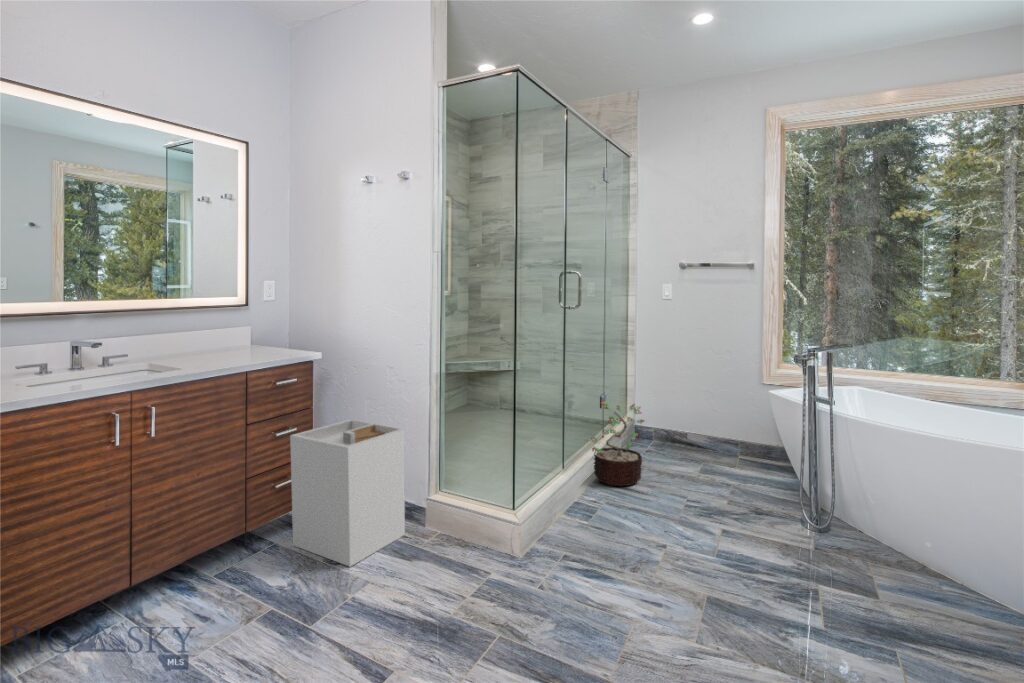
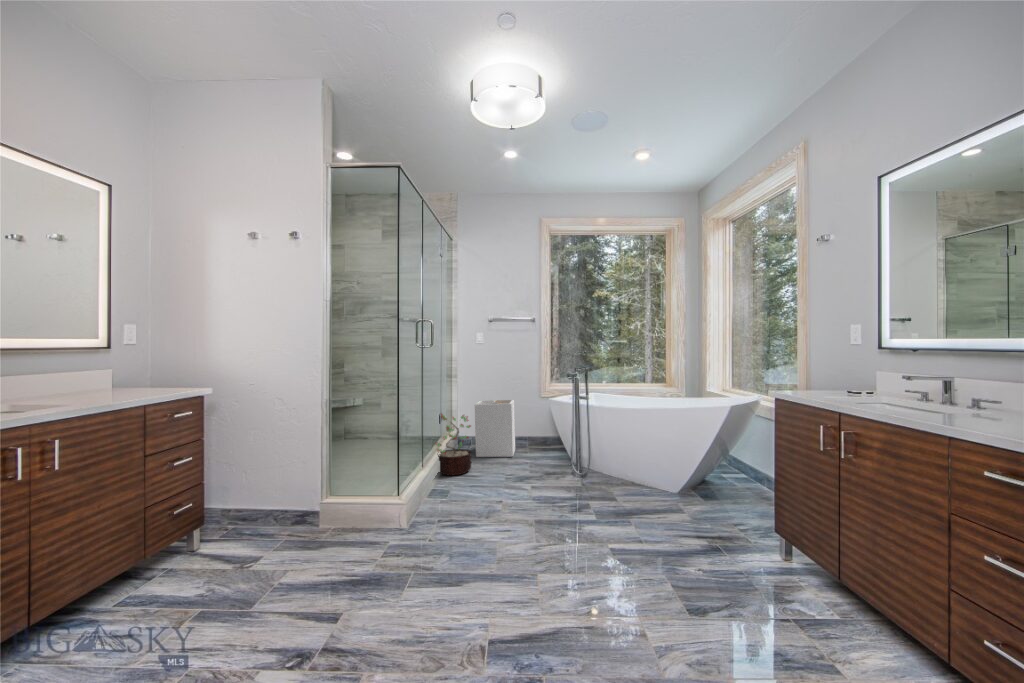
laundry hamper: present [290,420,405,567] -> present [475,400,515,457]

